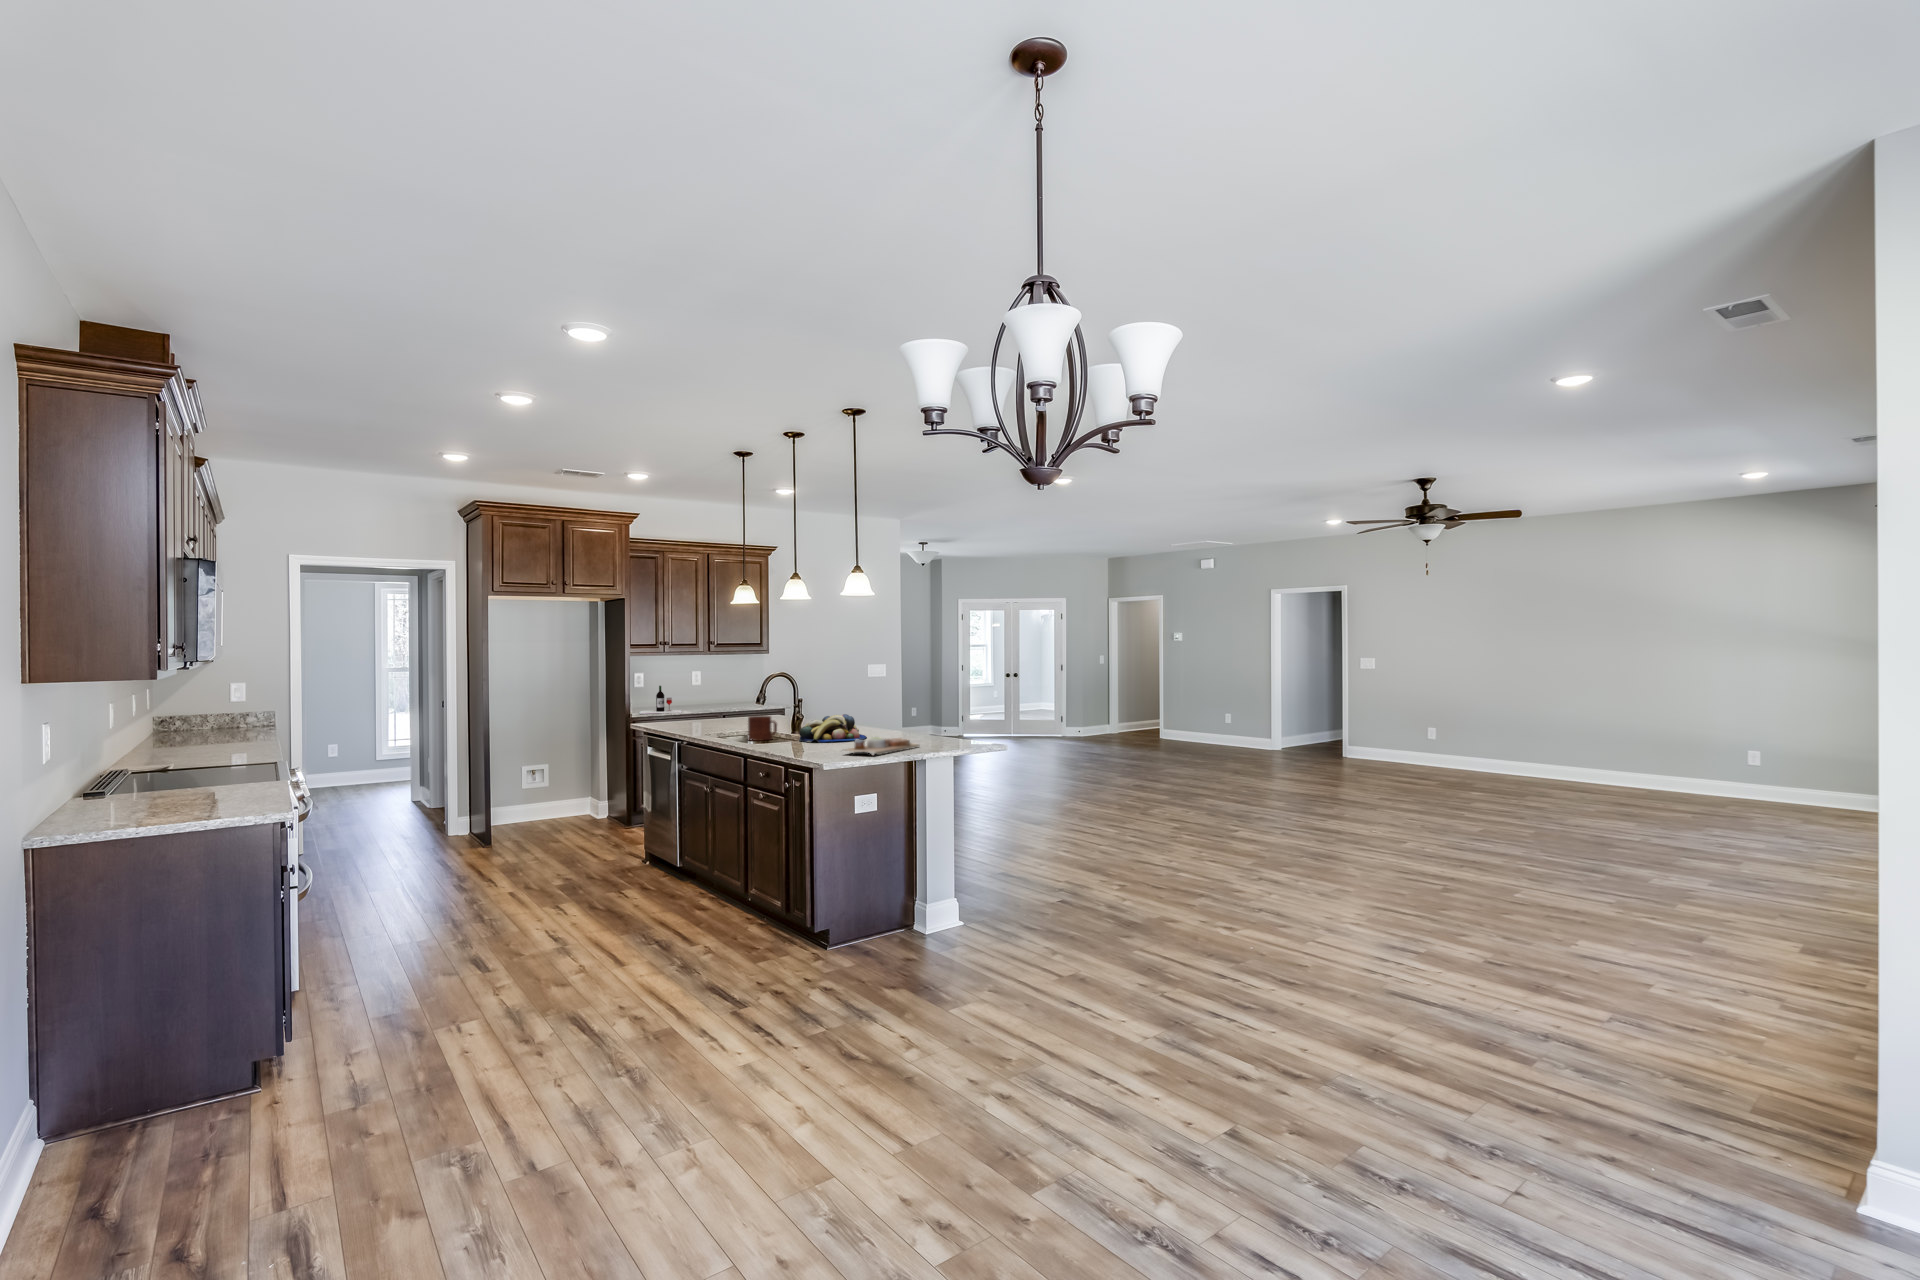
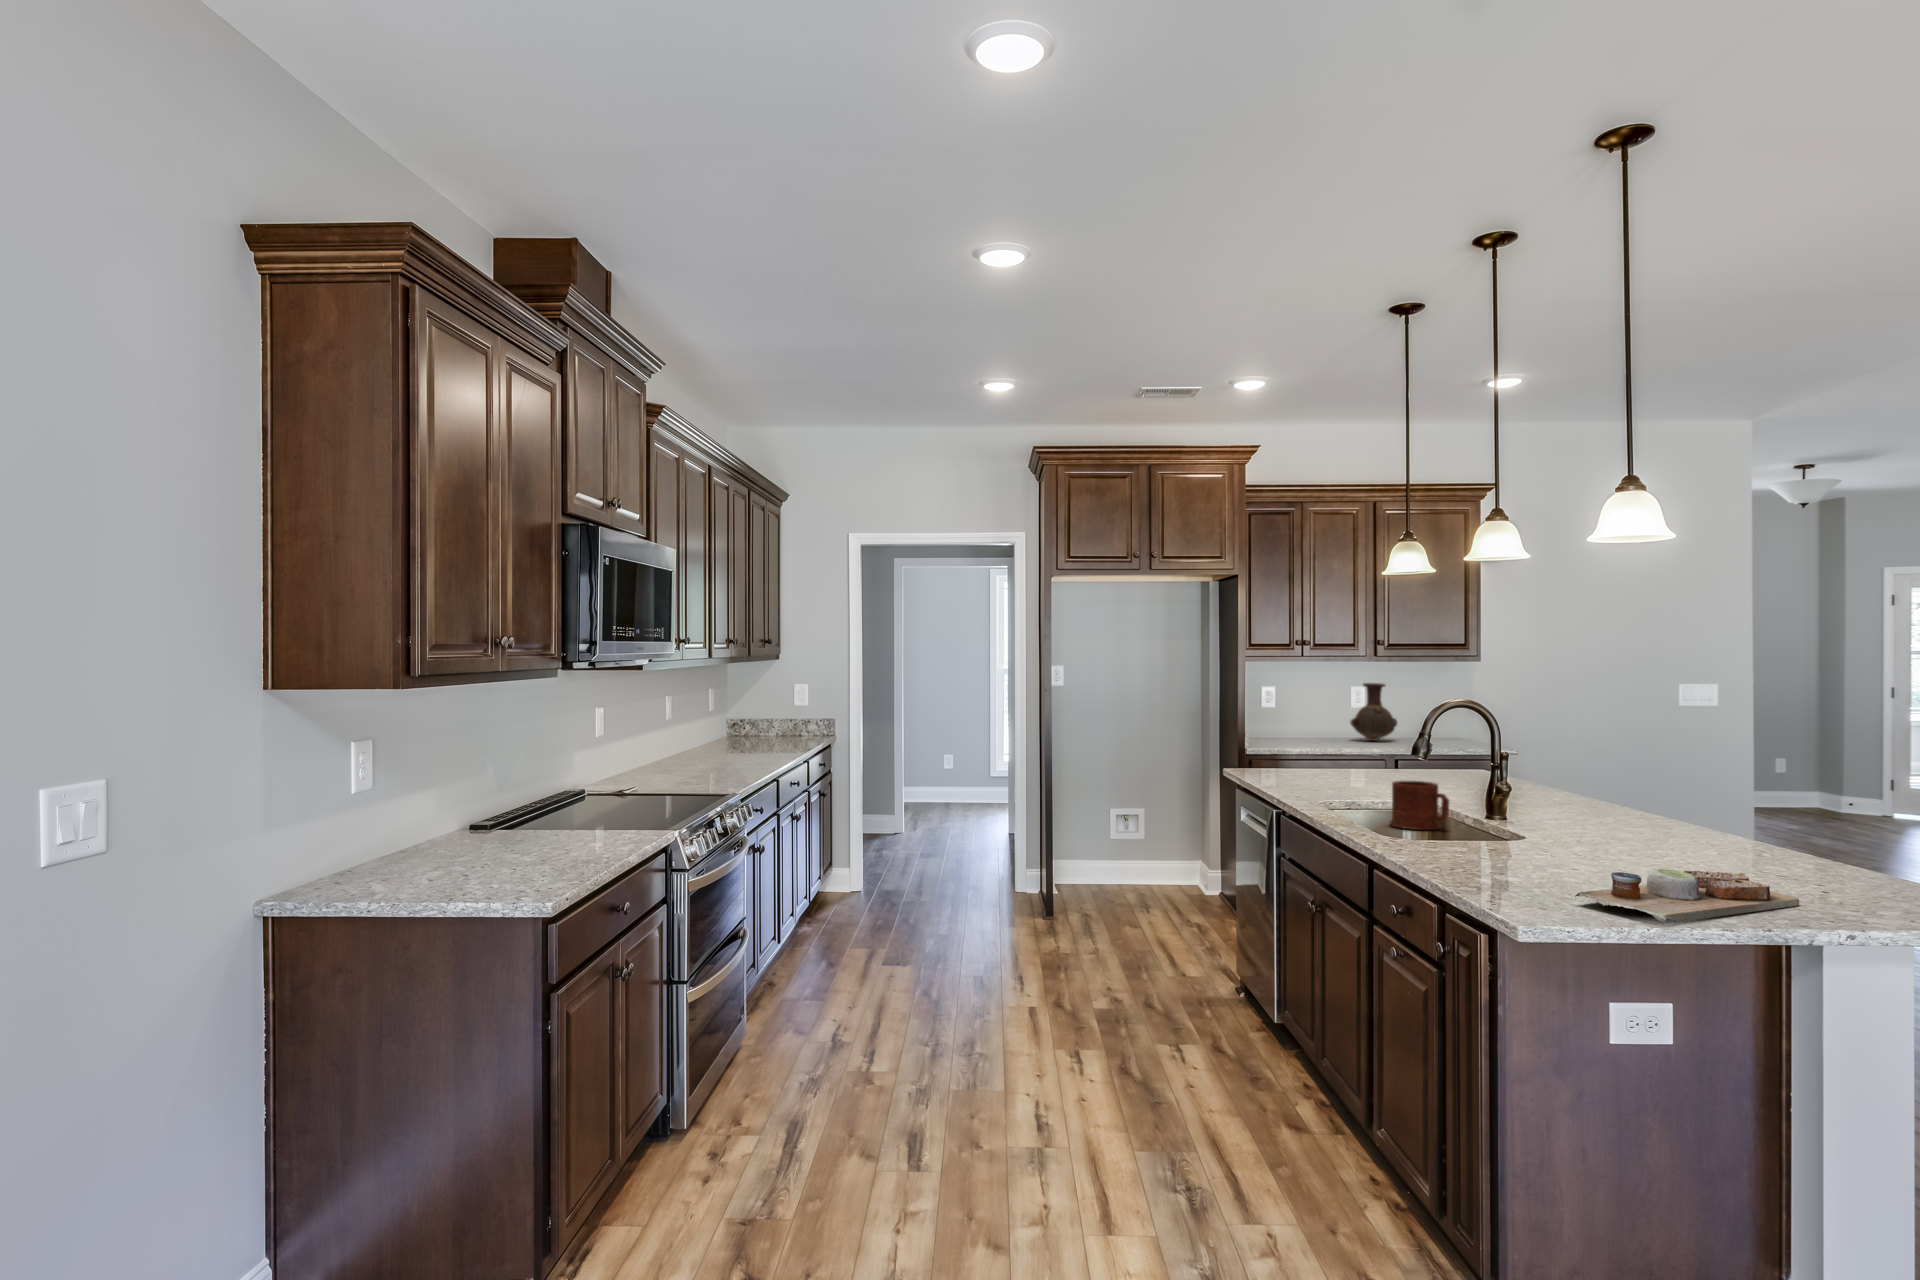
vase: none [693,669,722,707] -> present [1350,683,1397,741]
wine bottle: present [639,686,682,714] -> none [1263,705,1331,748]
fruit bowl: present [799,714,867,742] -> none [1491,794,1651,856]

